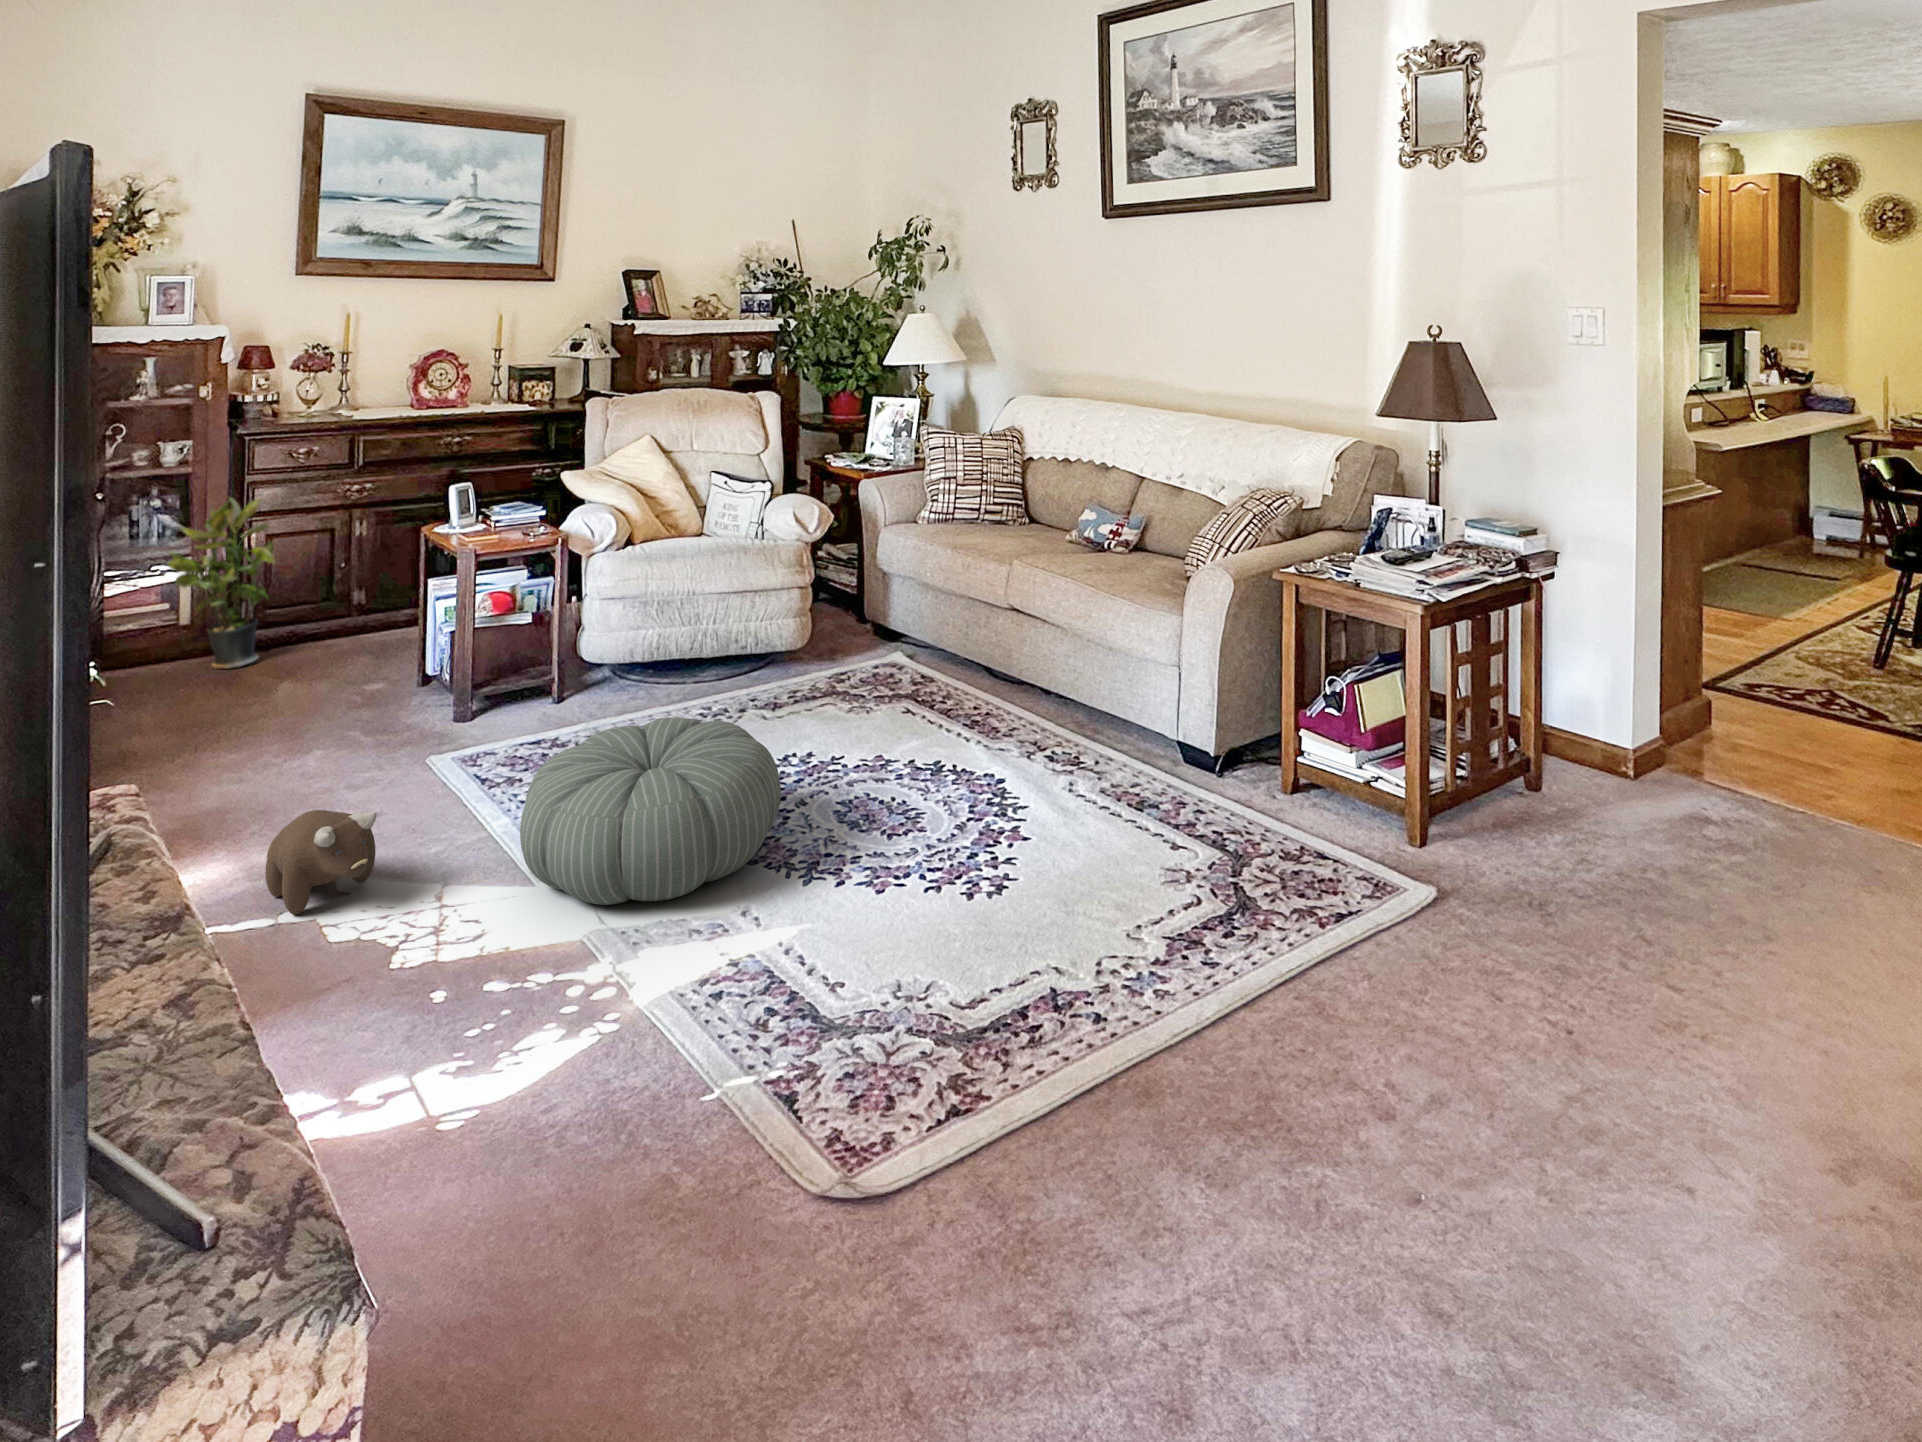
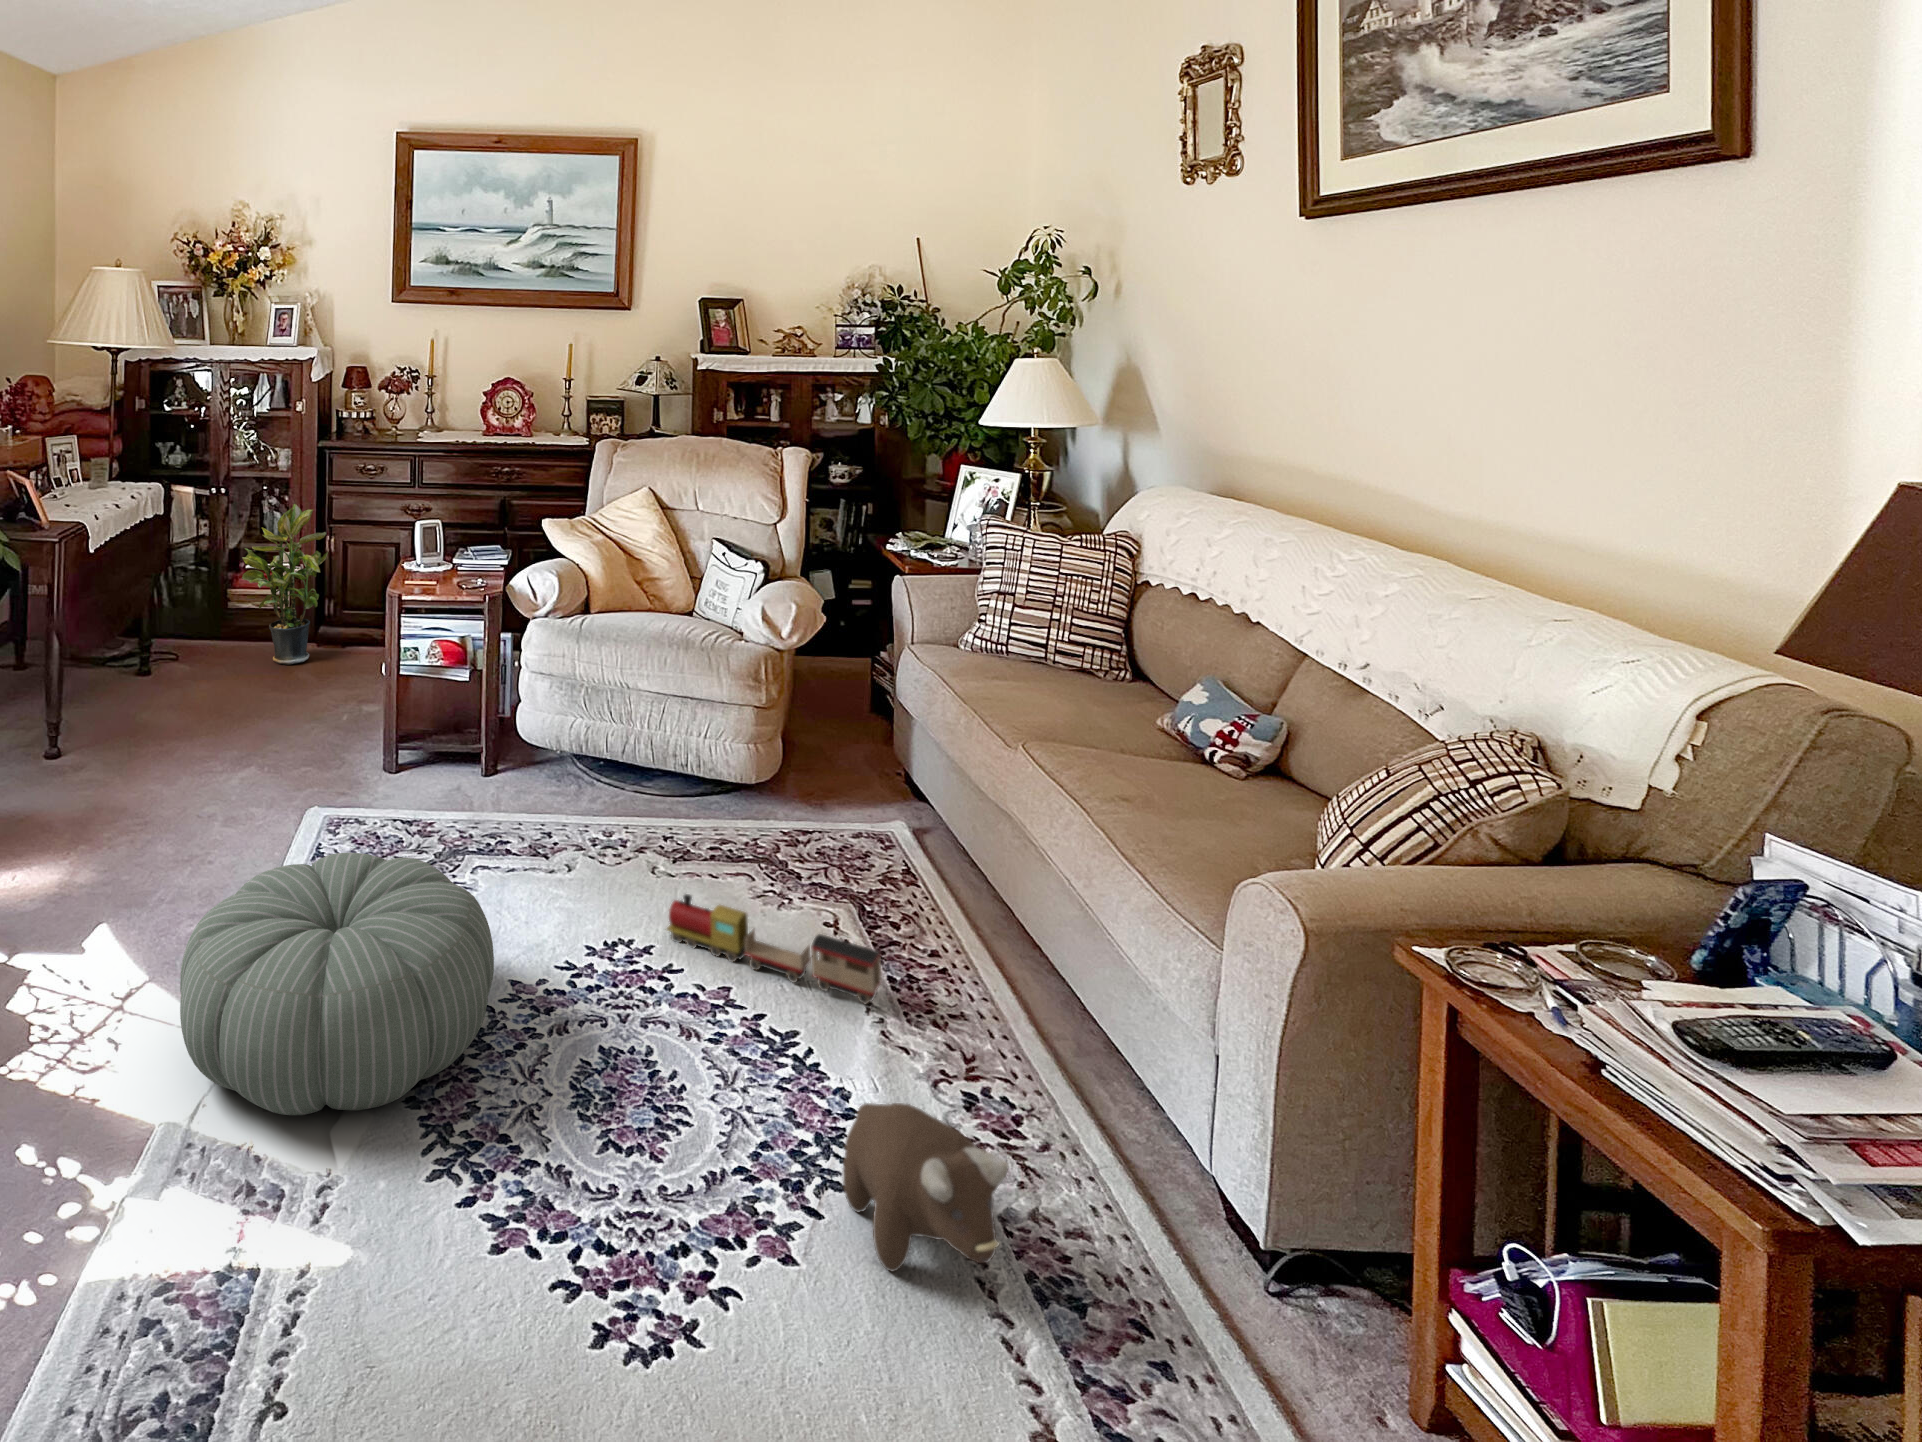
toy train: none [814,698,969,744] -> present [667,894,881,1004]
plush toy: present [265,810,377,915] -> present [843,1103,1008,1271]

